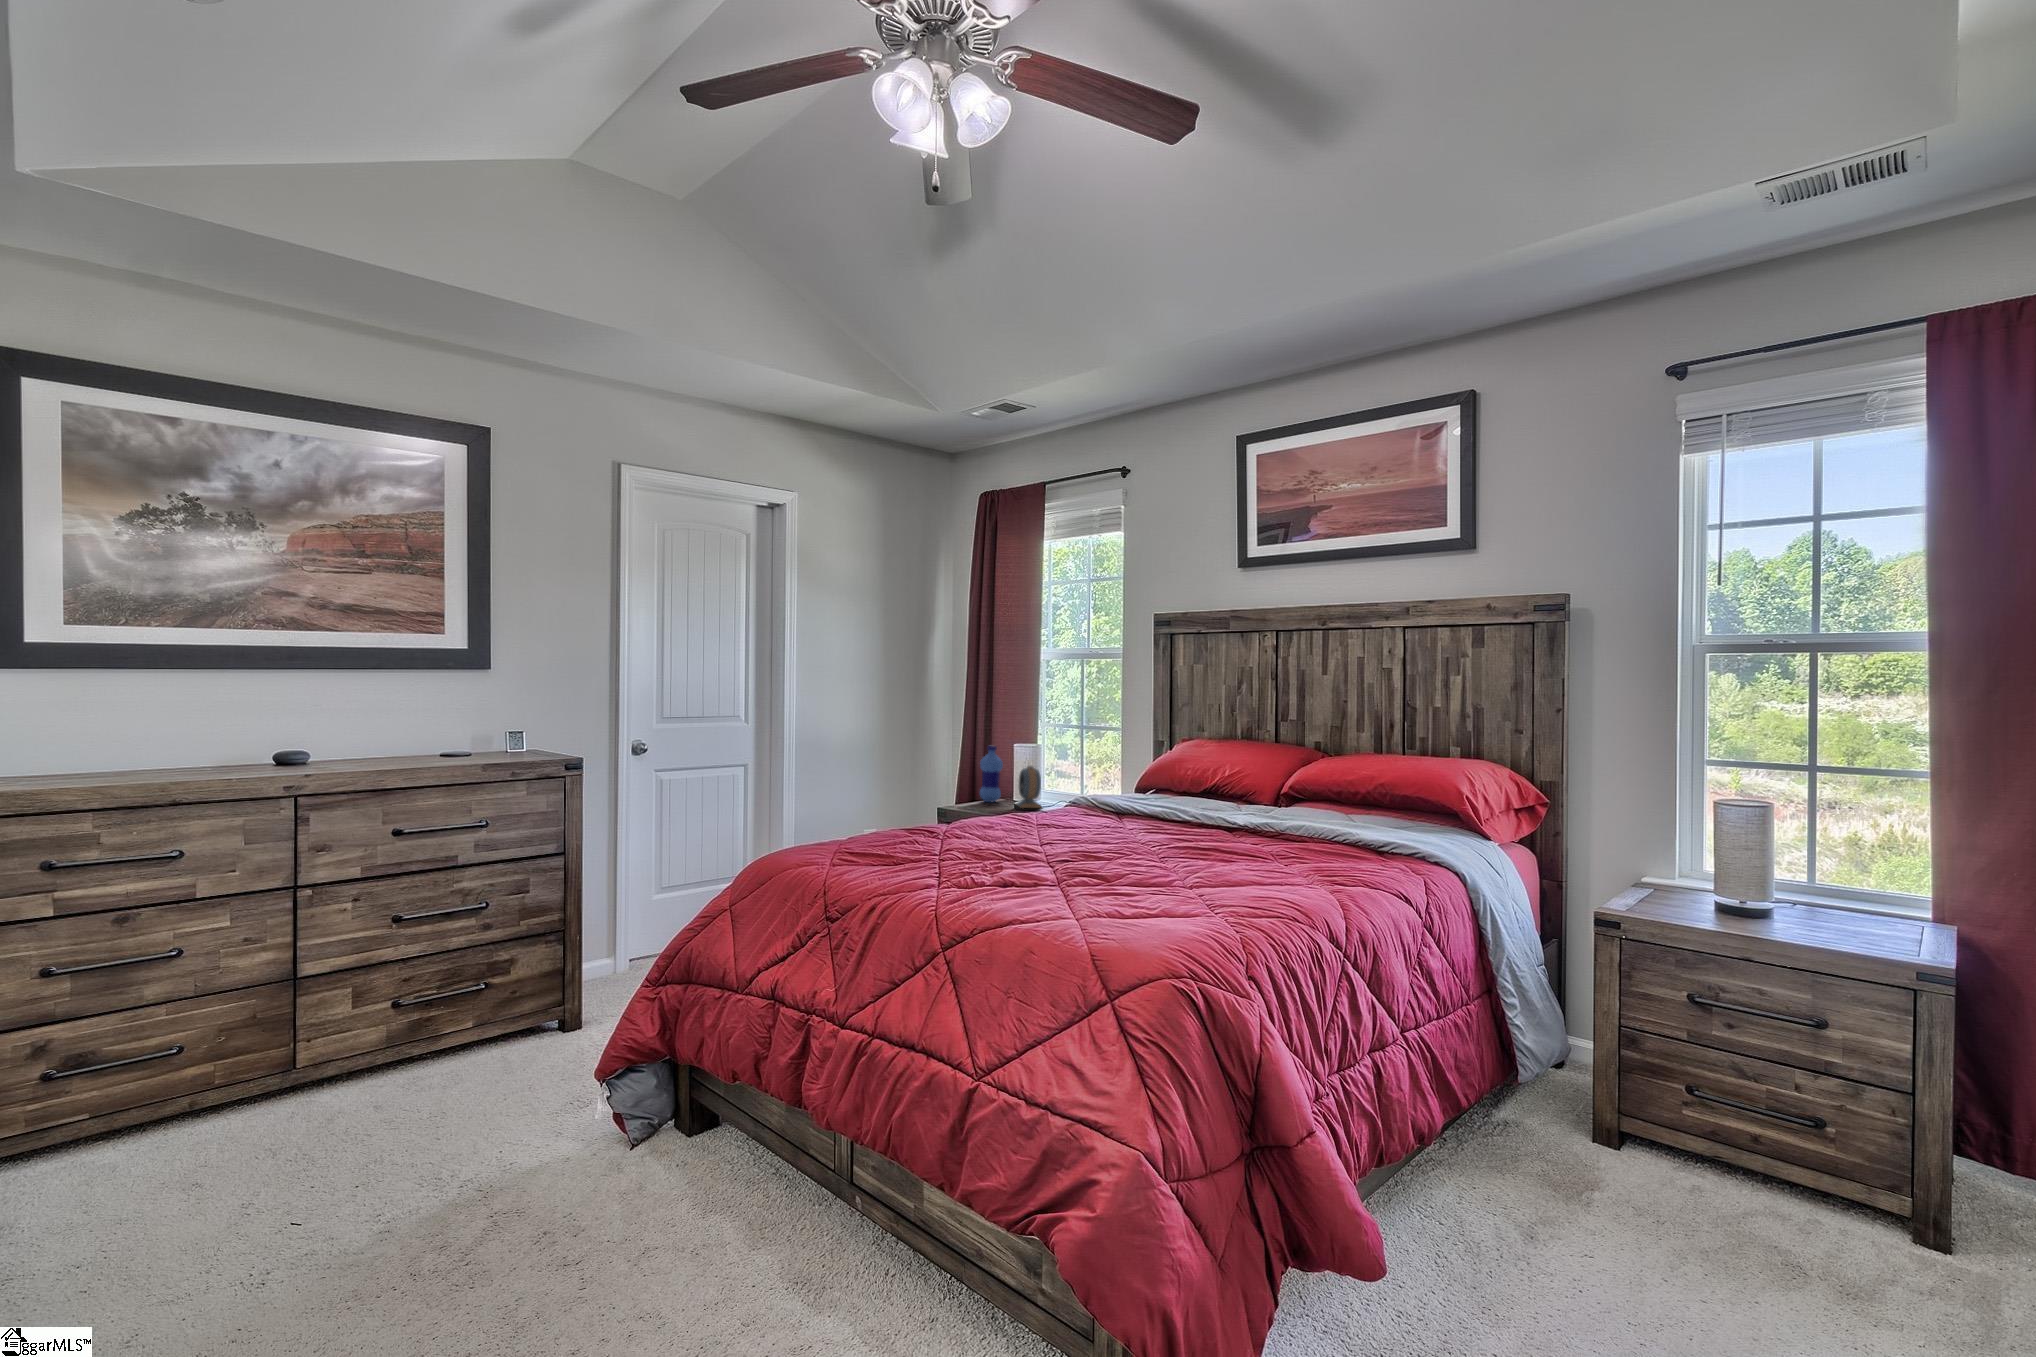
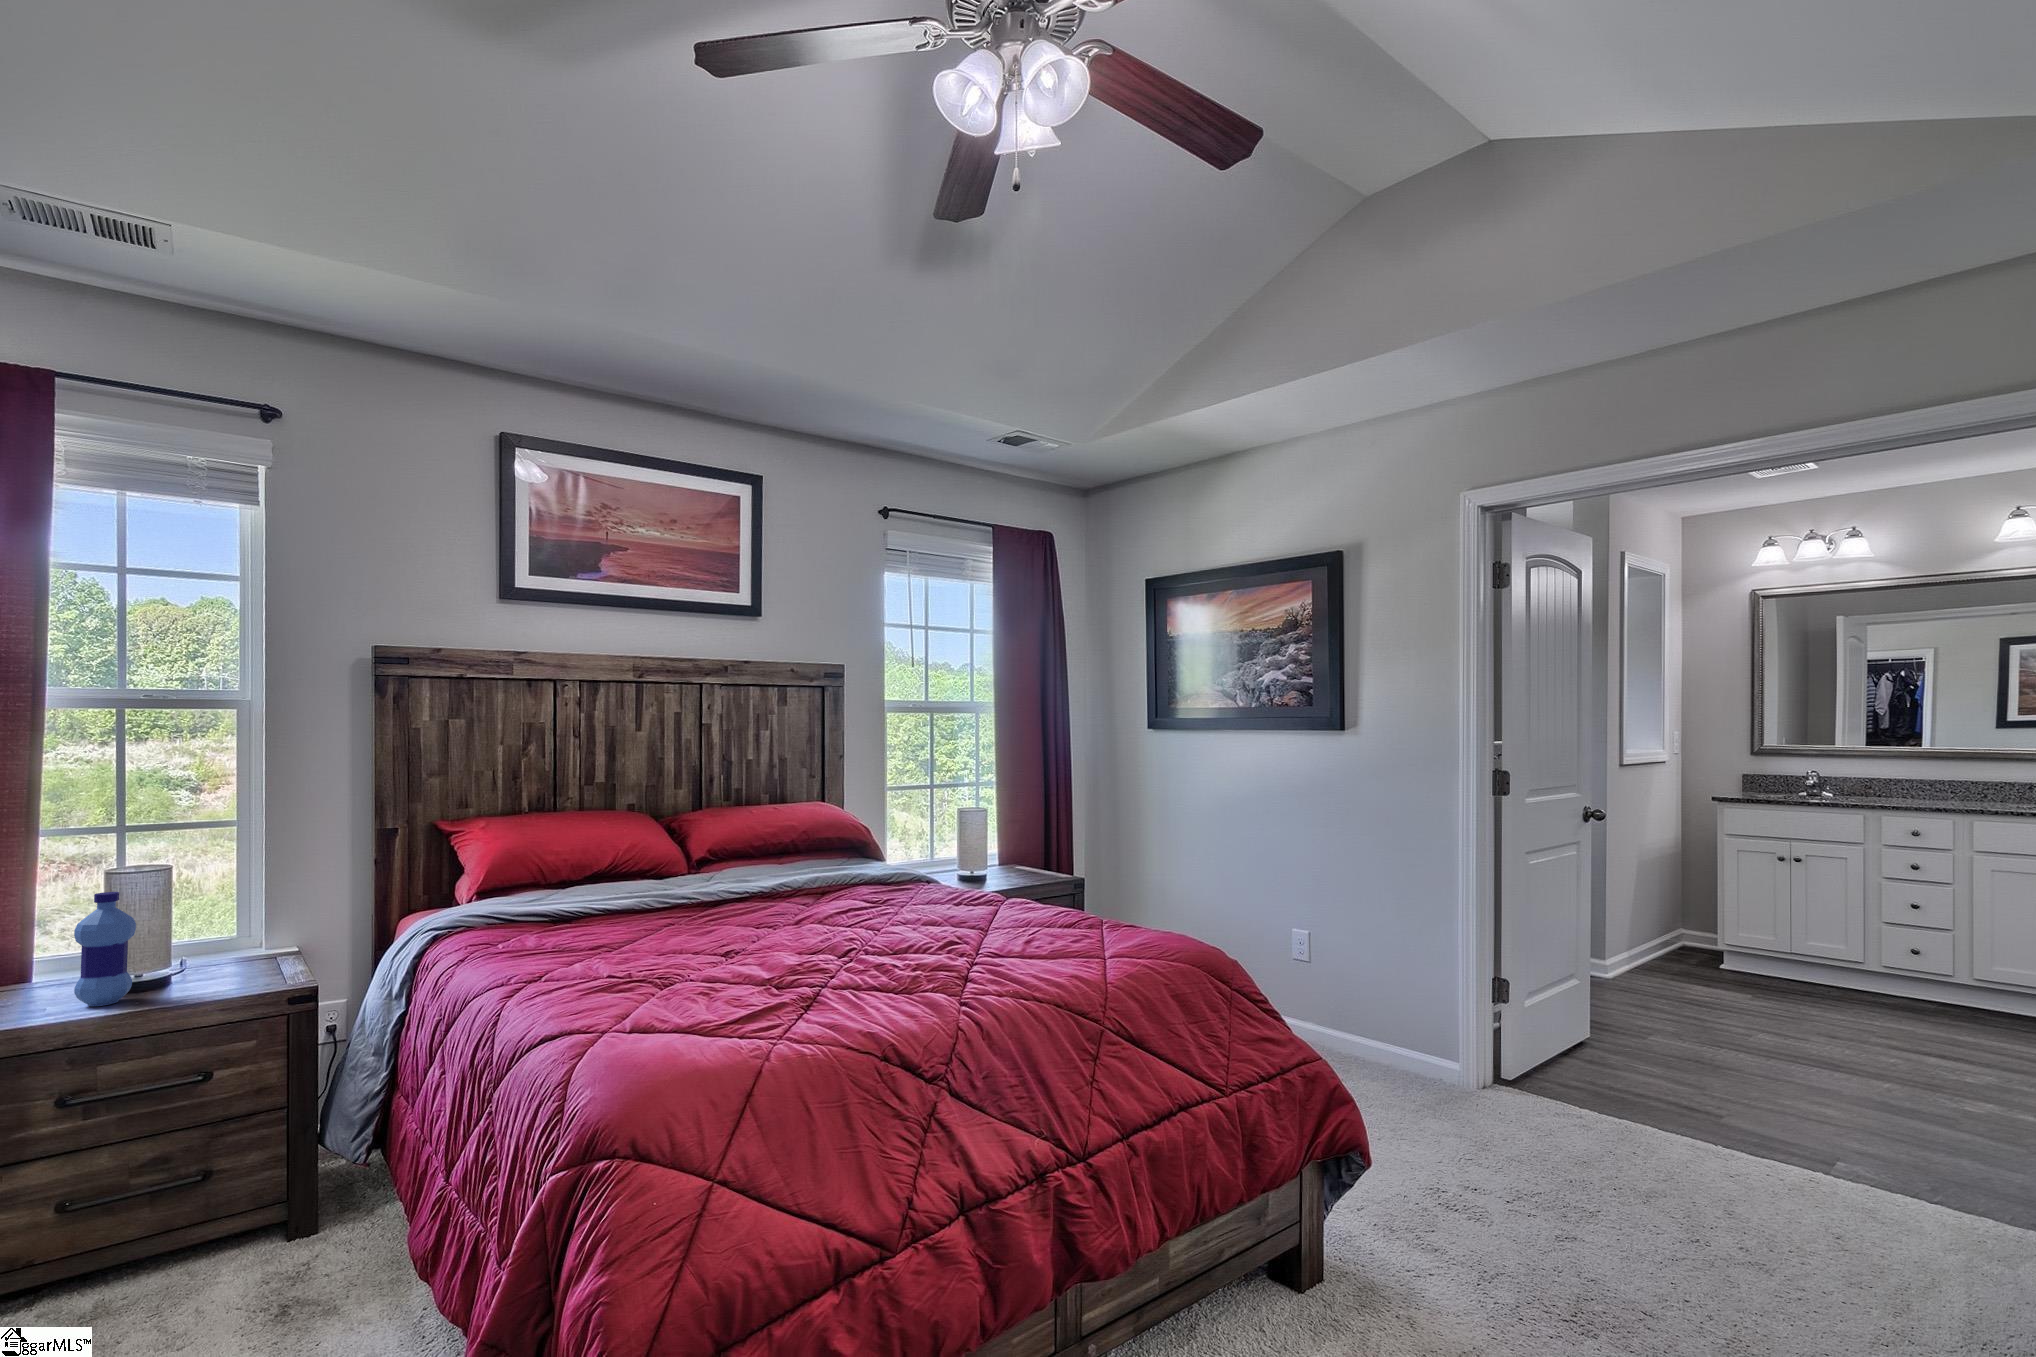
alarm clock: present [1016,766,1041,808] -> none [182,910,262,990]

